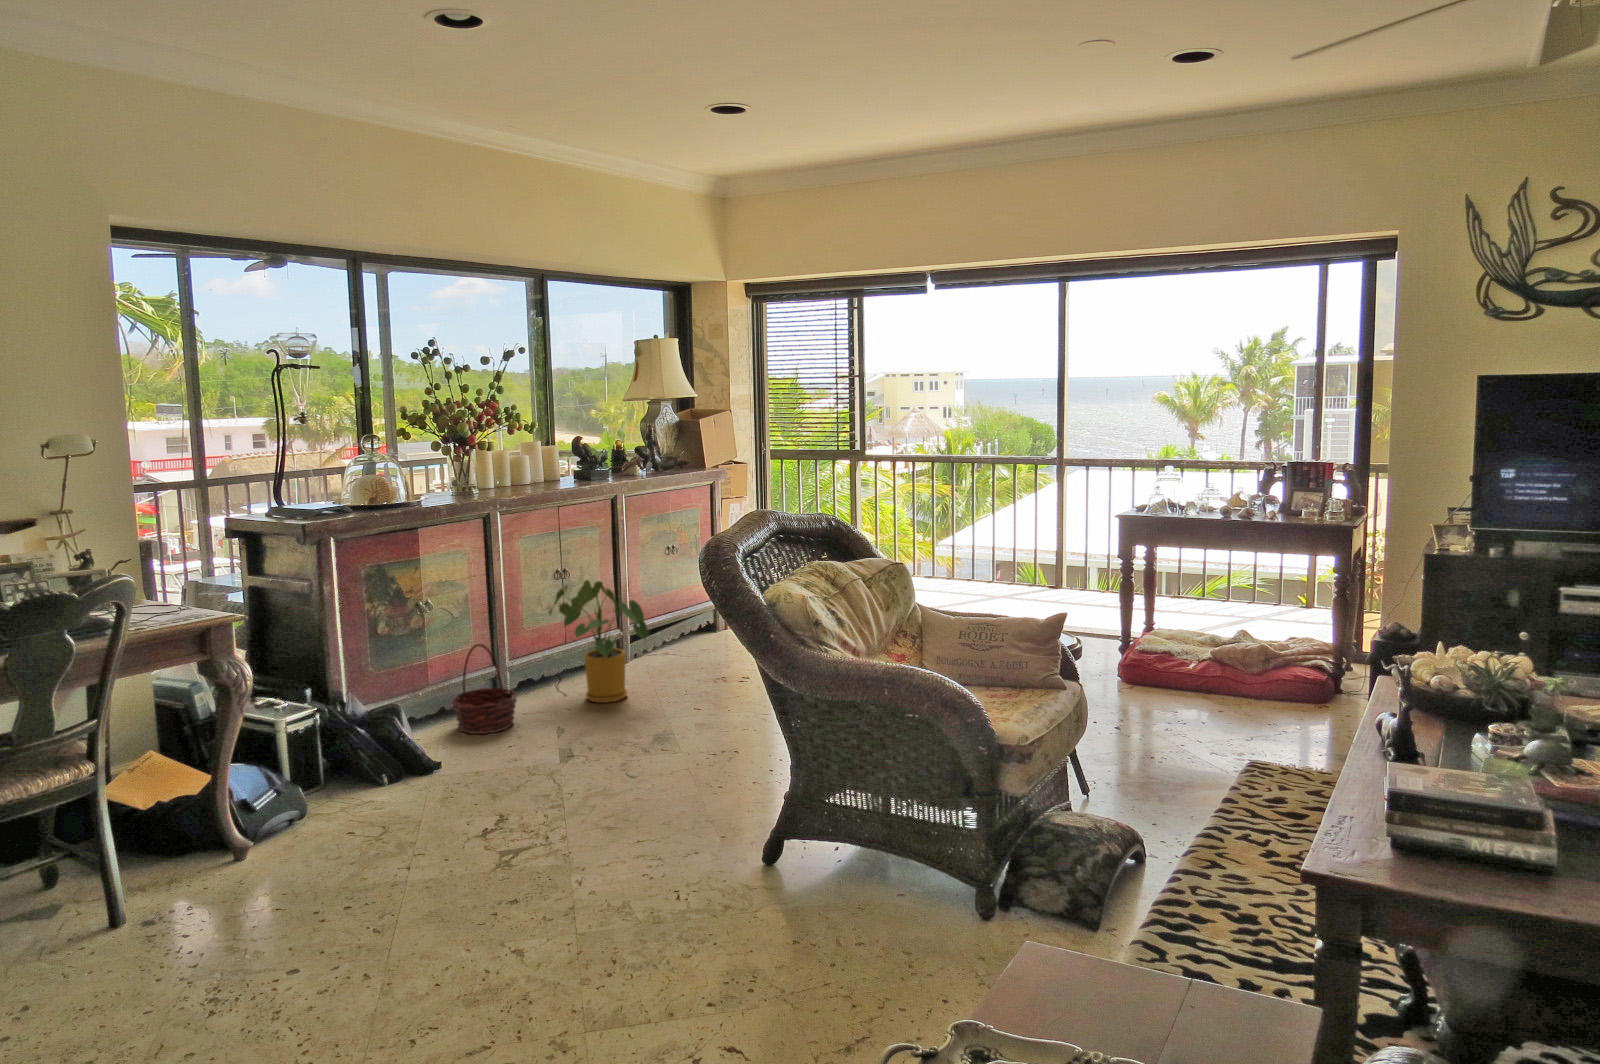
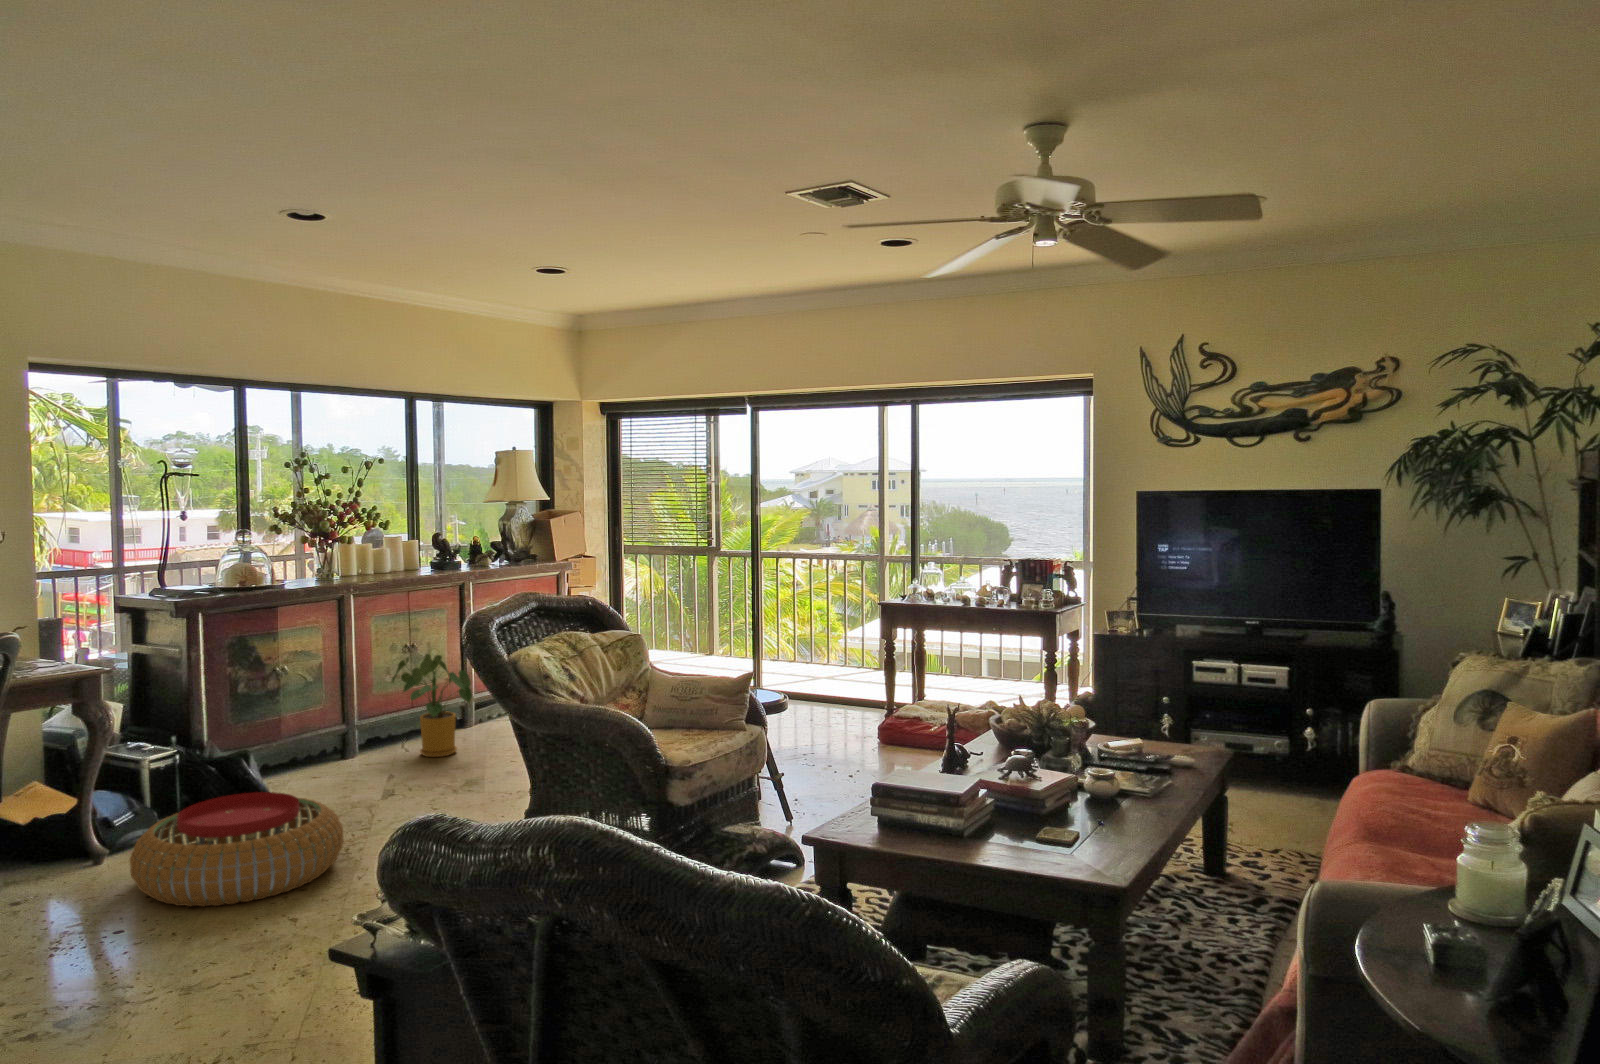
basket: present [452,644,517,734] -> none [298,704,357,780]
pouf: none [284,770,549,934] -> present [130,792,344,907]

